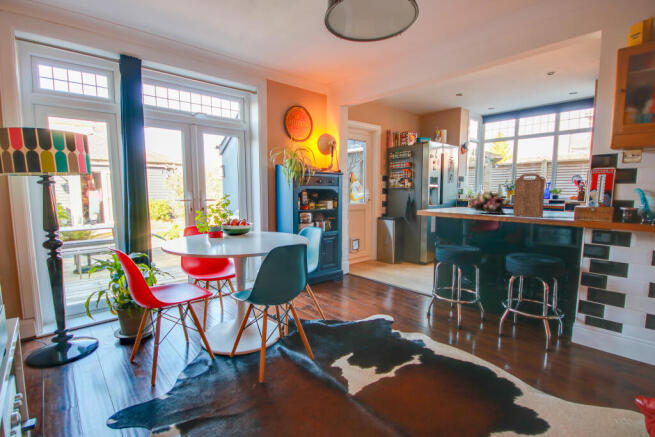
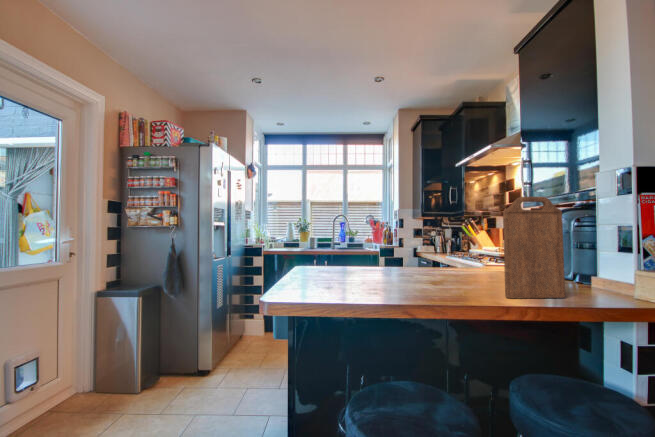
flower arrangement: present [469,191,511,214] -> none [372,235,461,291]

